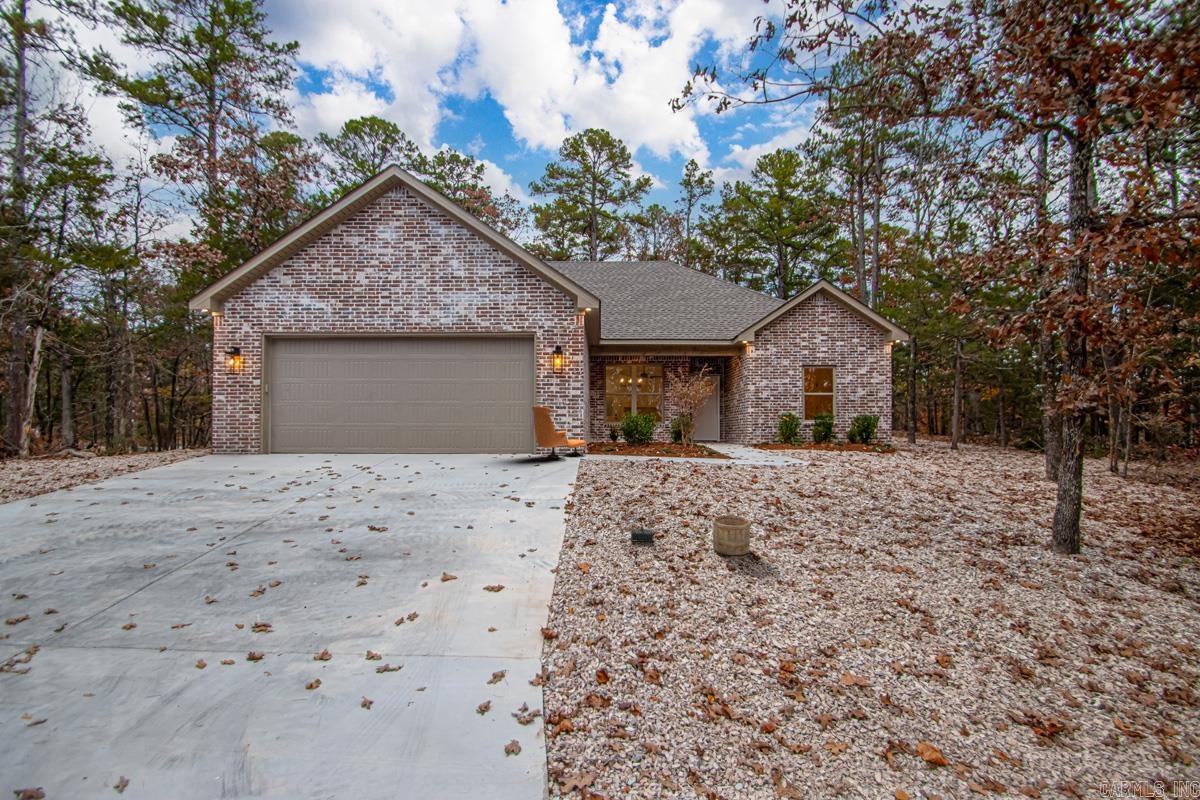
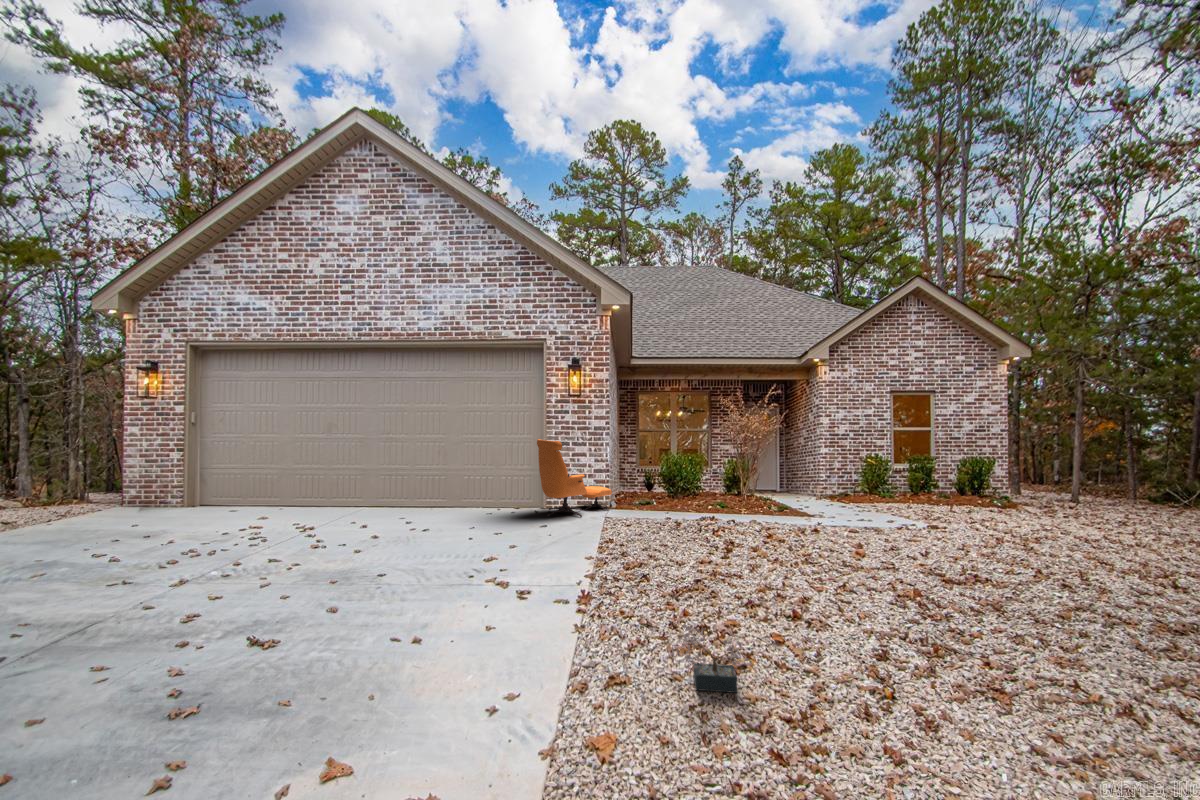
wooden bucket: present [712,515,751,555] -> none [851,646,936,736]

